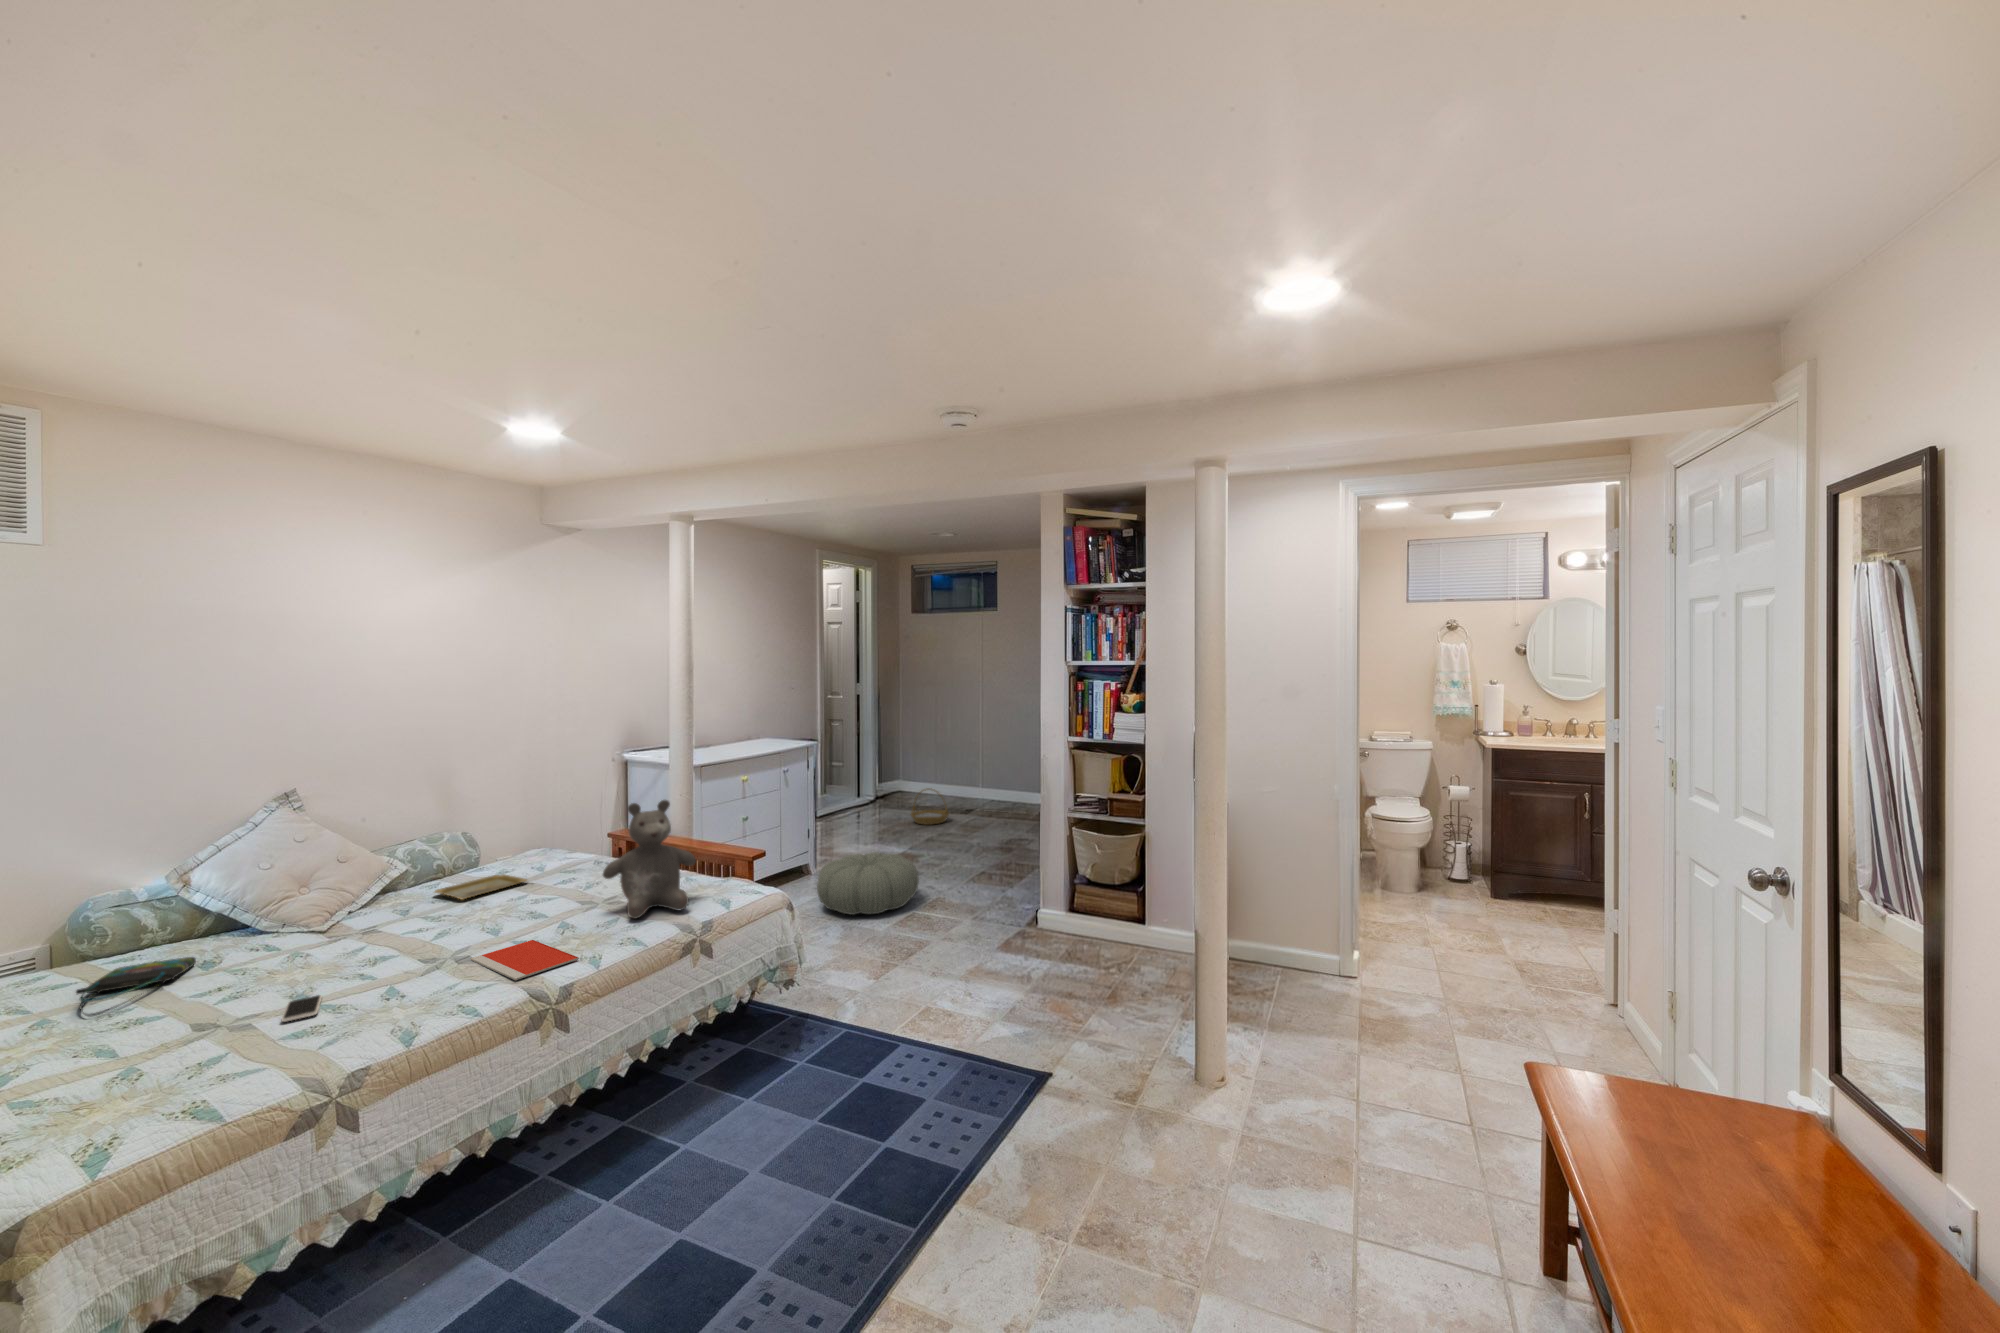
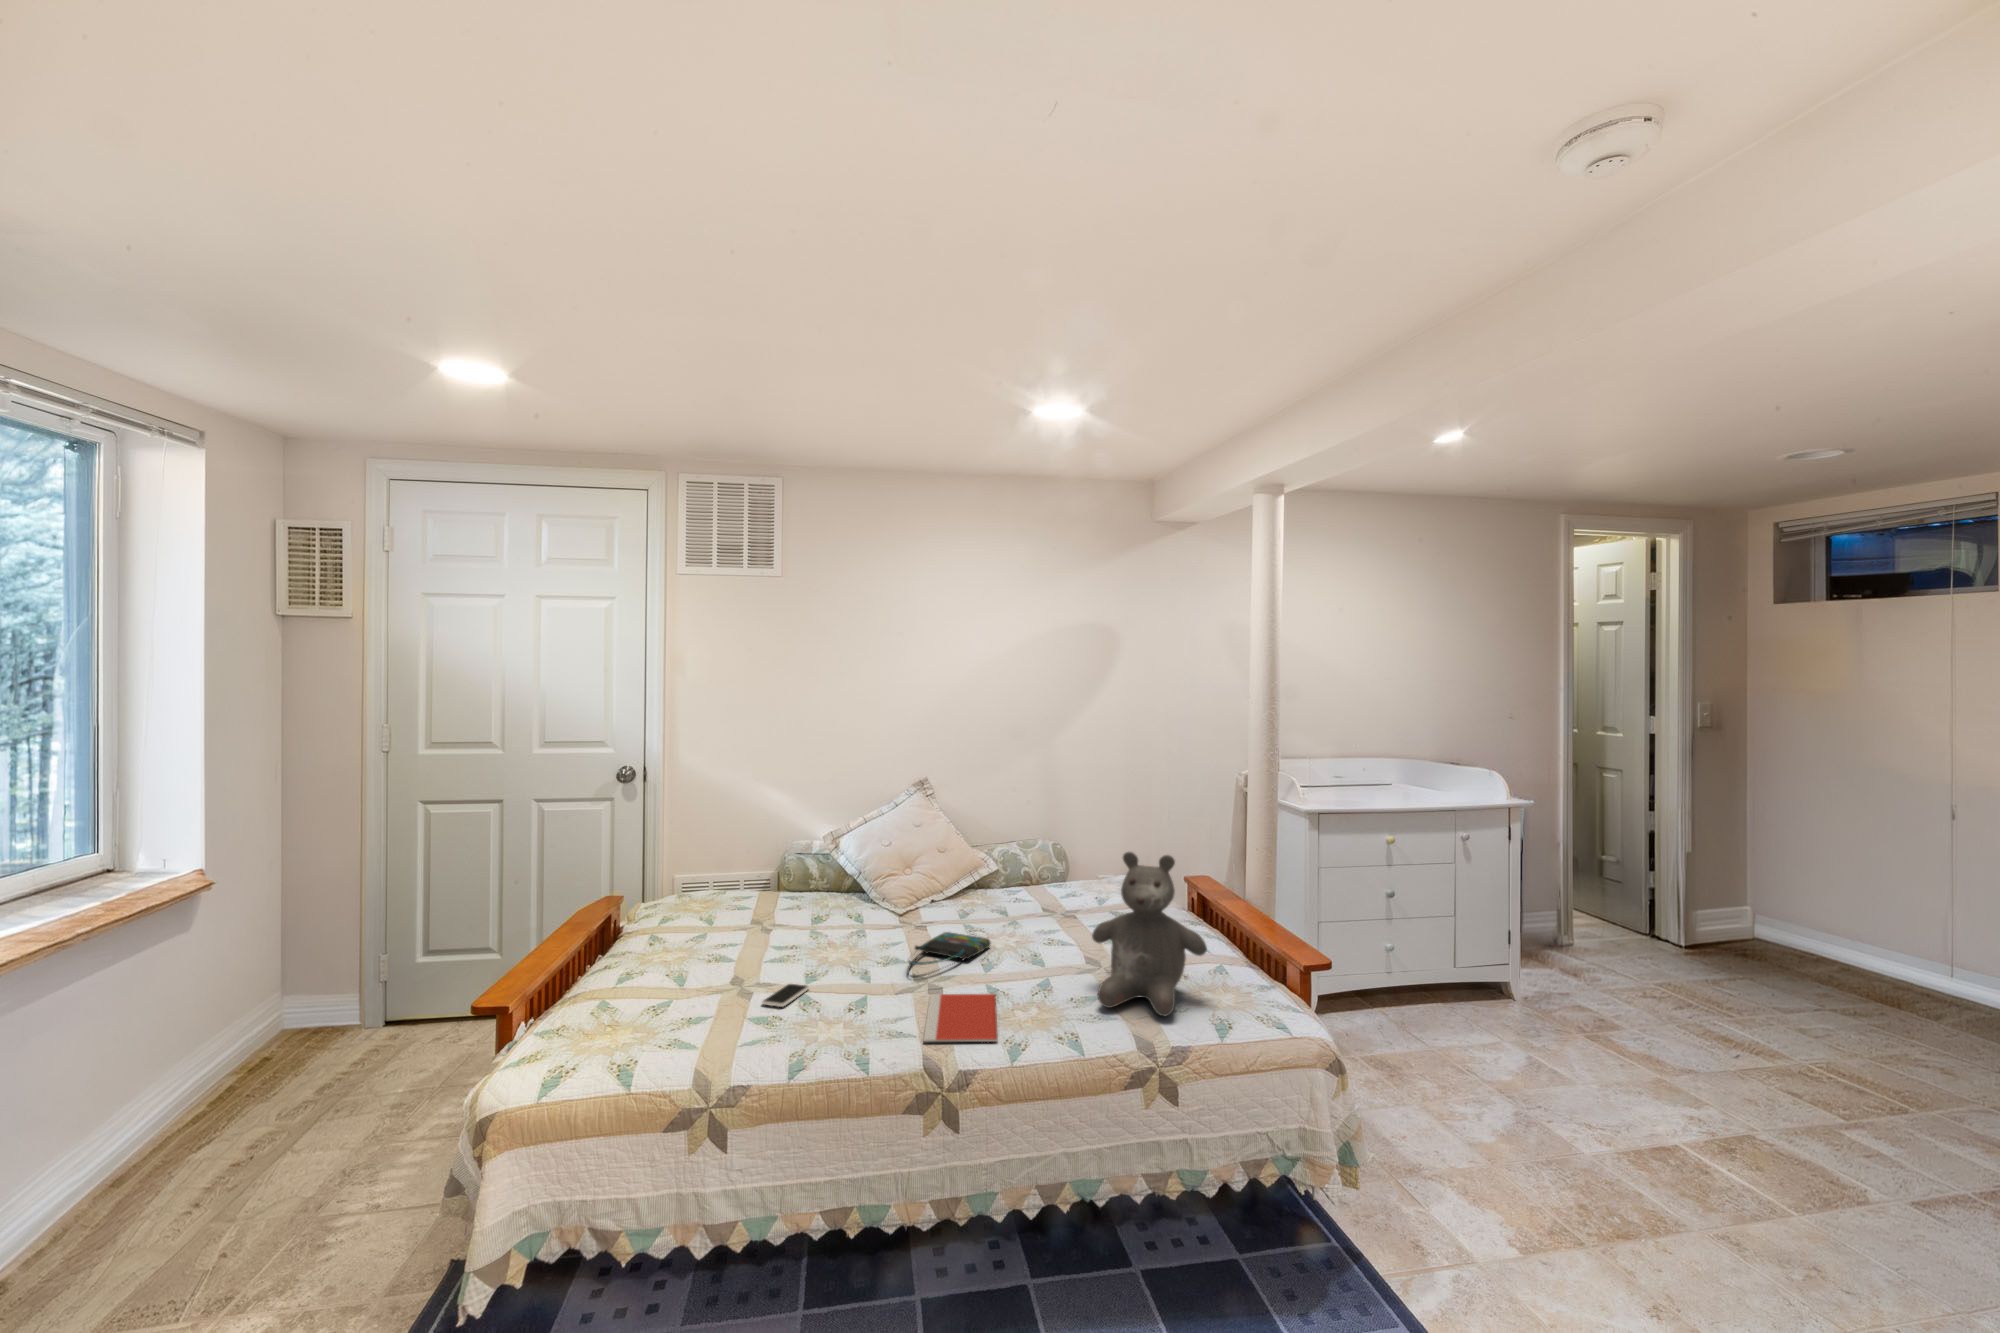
basket: present [911,788,949,825] -> none [1790,906,1891,980]
pouf: present [817,852,919,915] -> none [1497,996,1713,1127]
tray: present [435,875,527,899] -> none [993,897,1076,918]
tote bag: present [76,957,196,1017] -> present [908,932,990,978]

